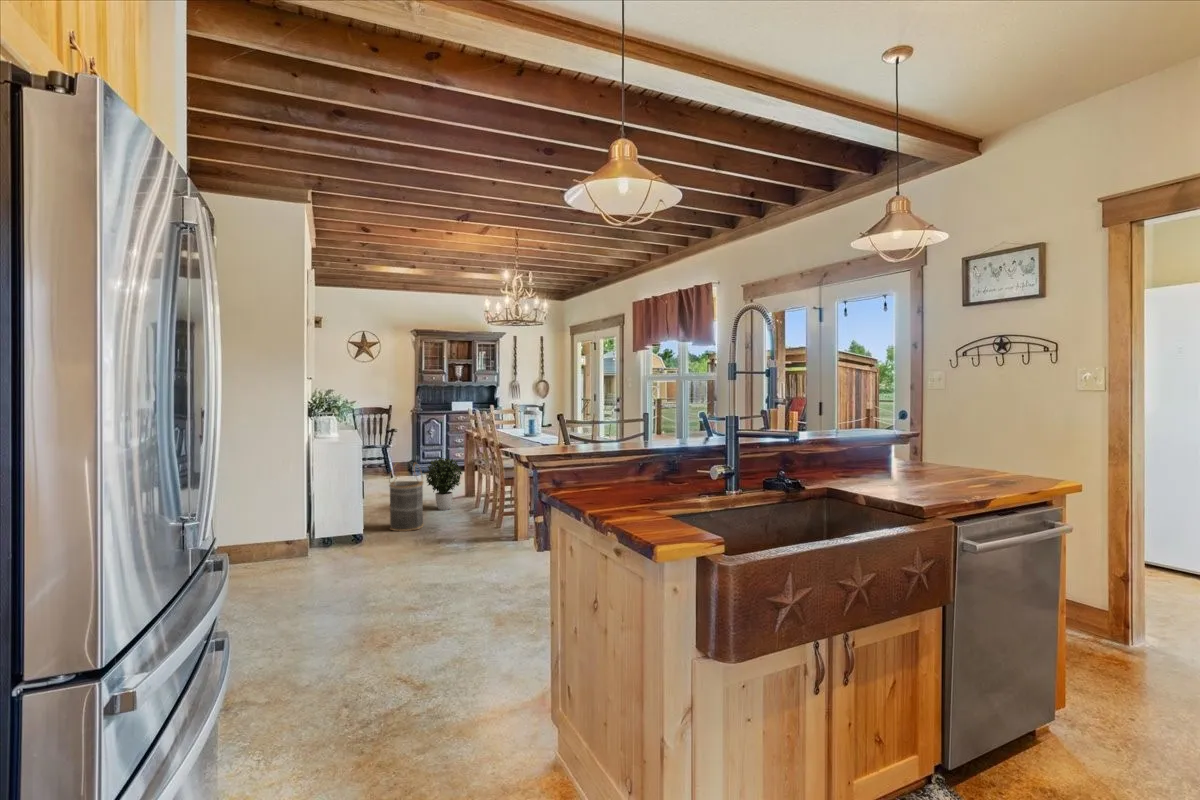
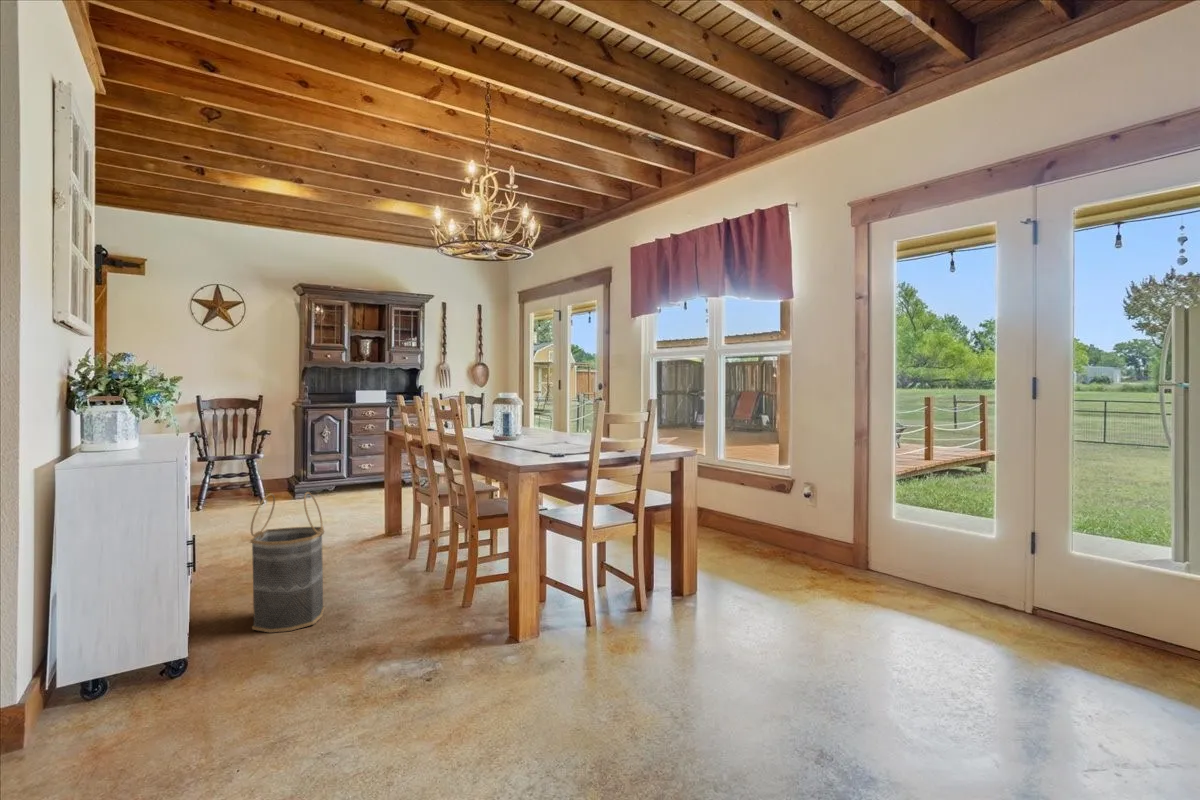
potted plant: present [426,458,462,510] -> none [326,476,391,568]

